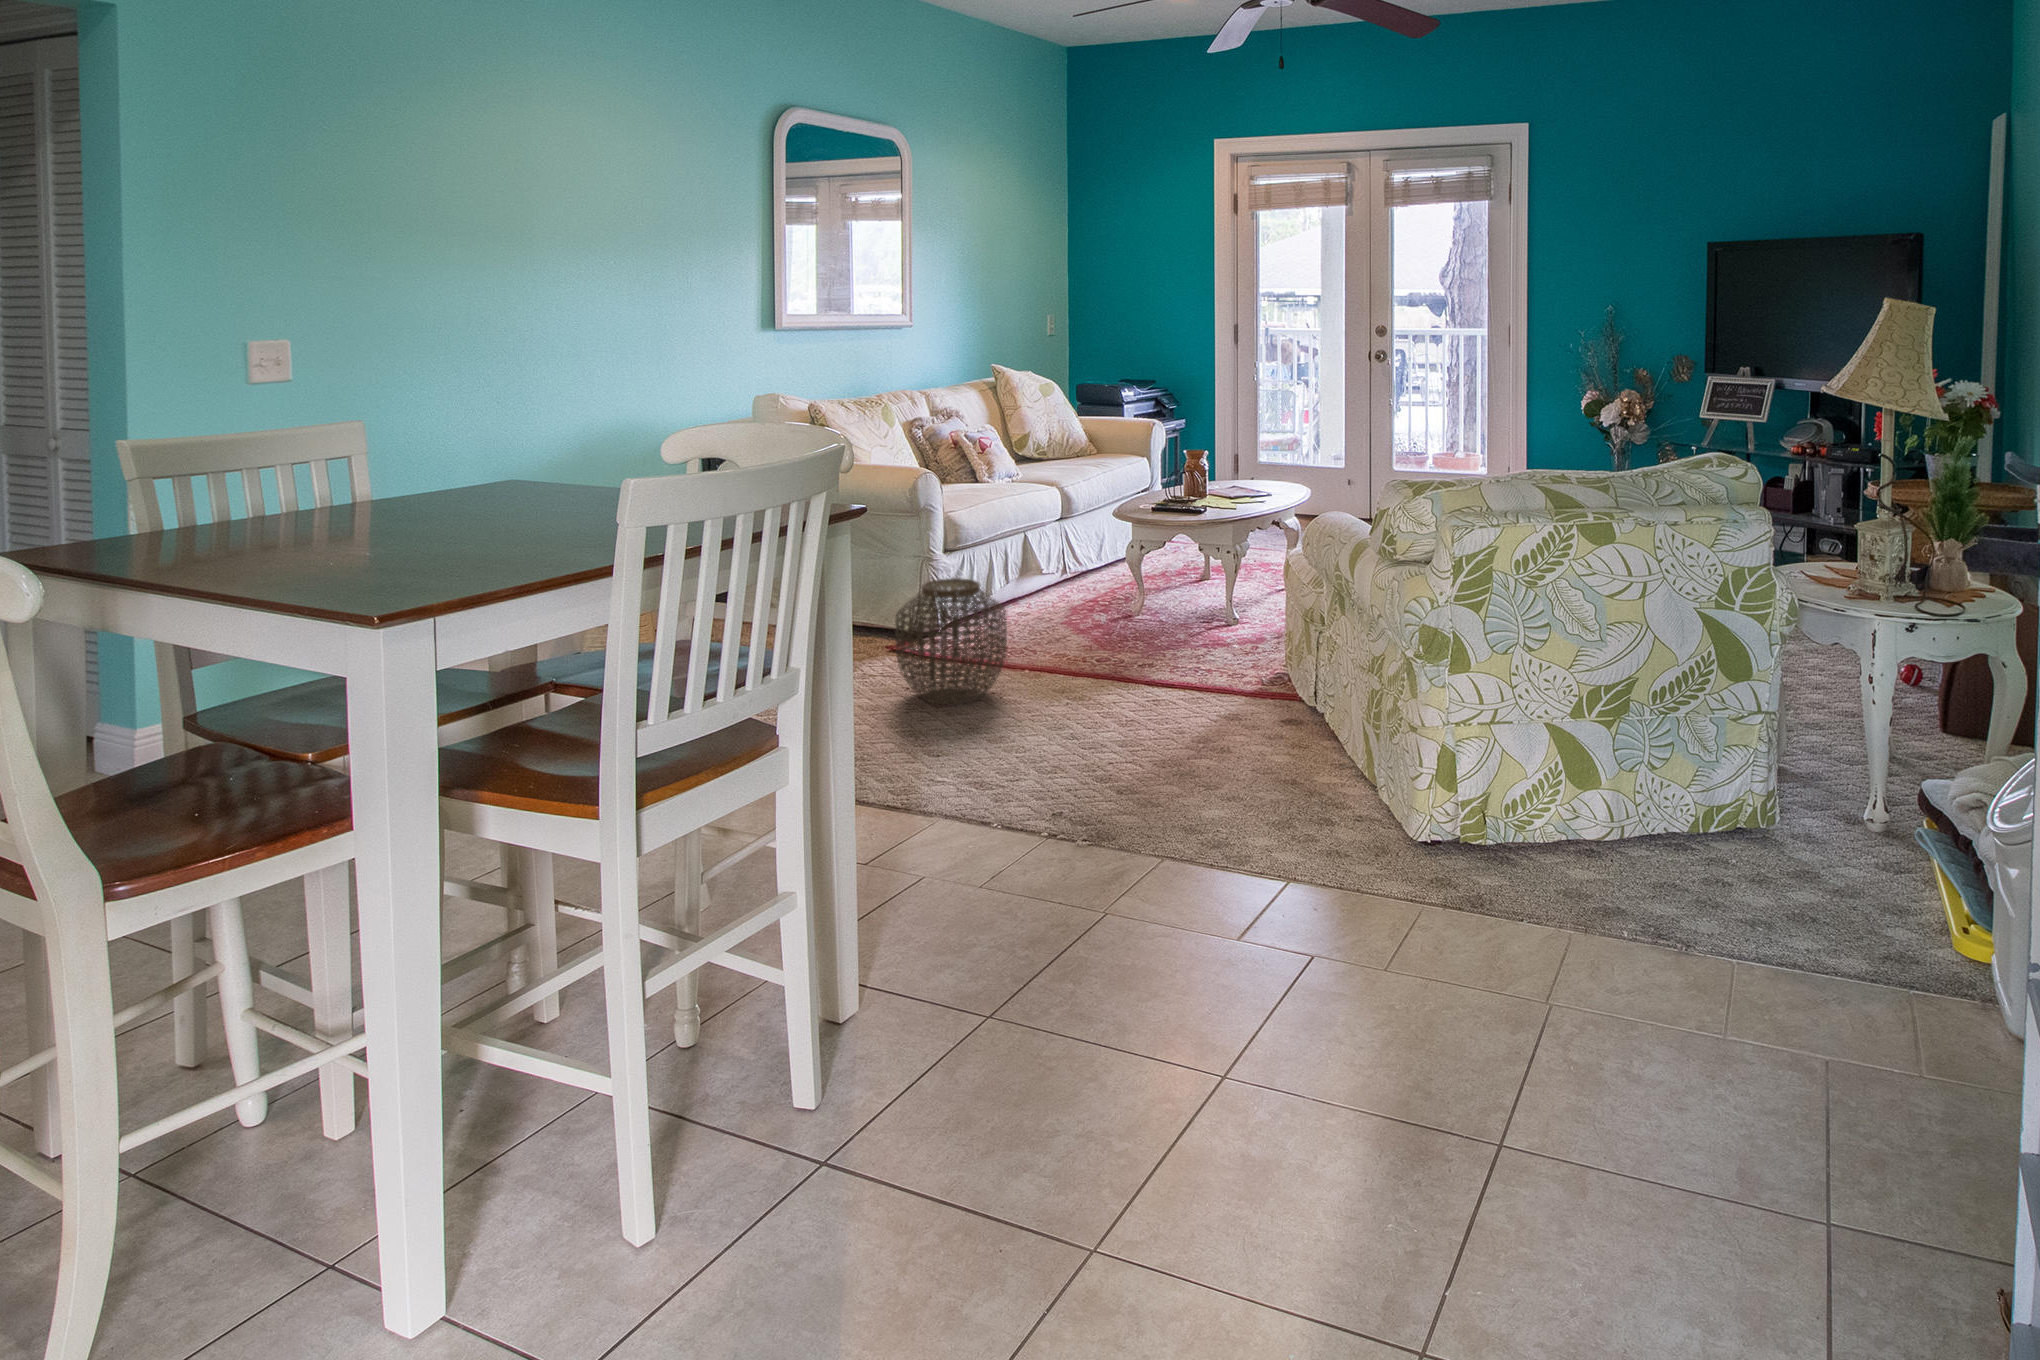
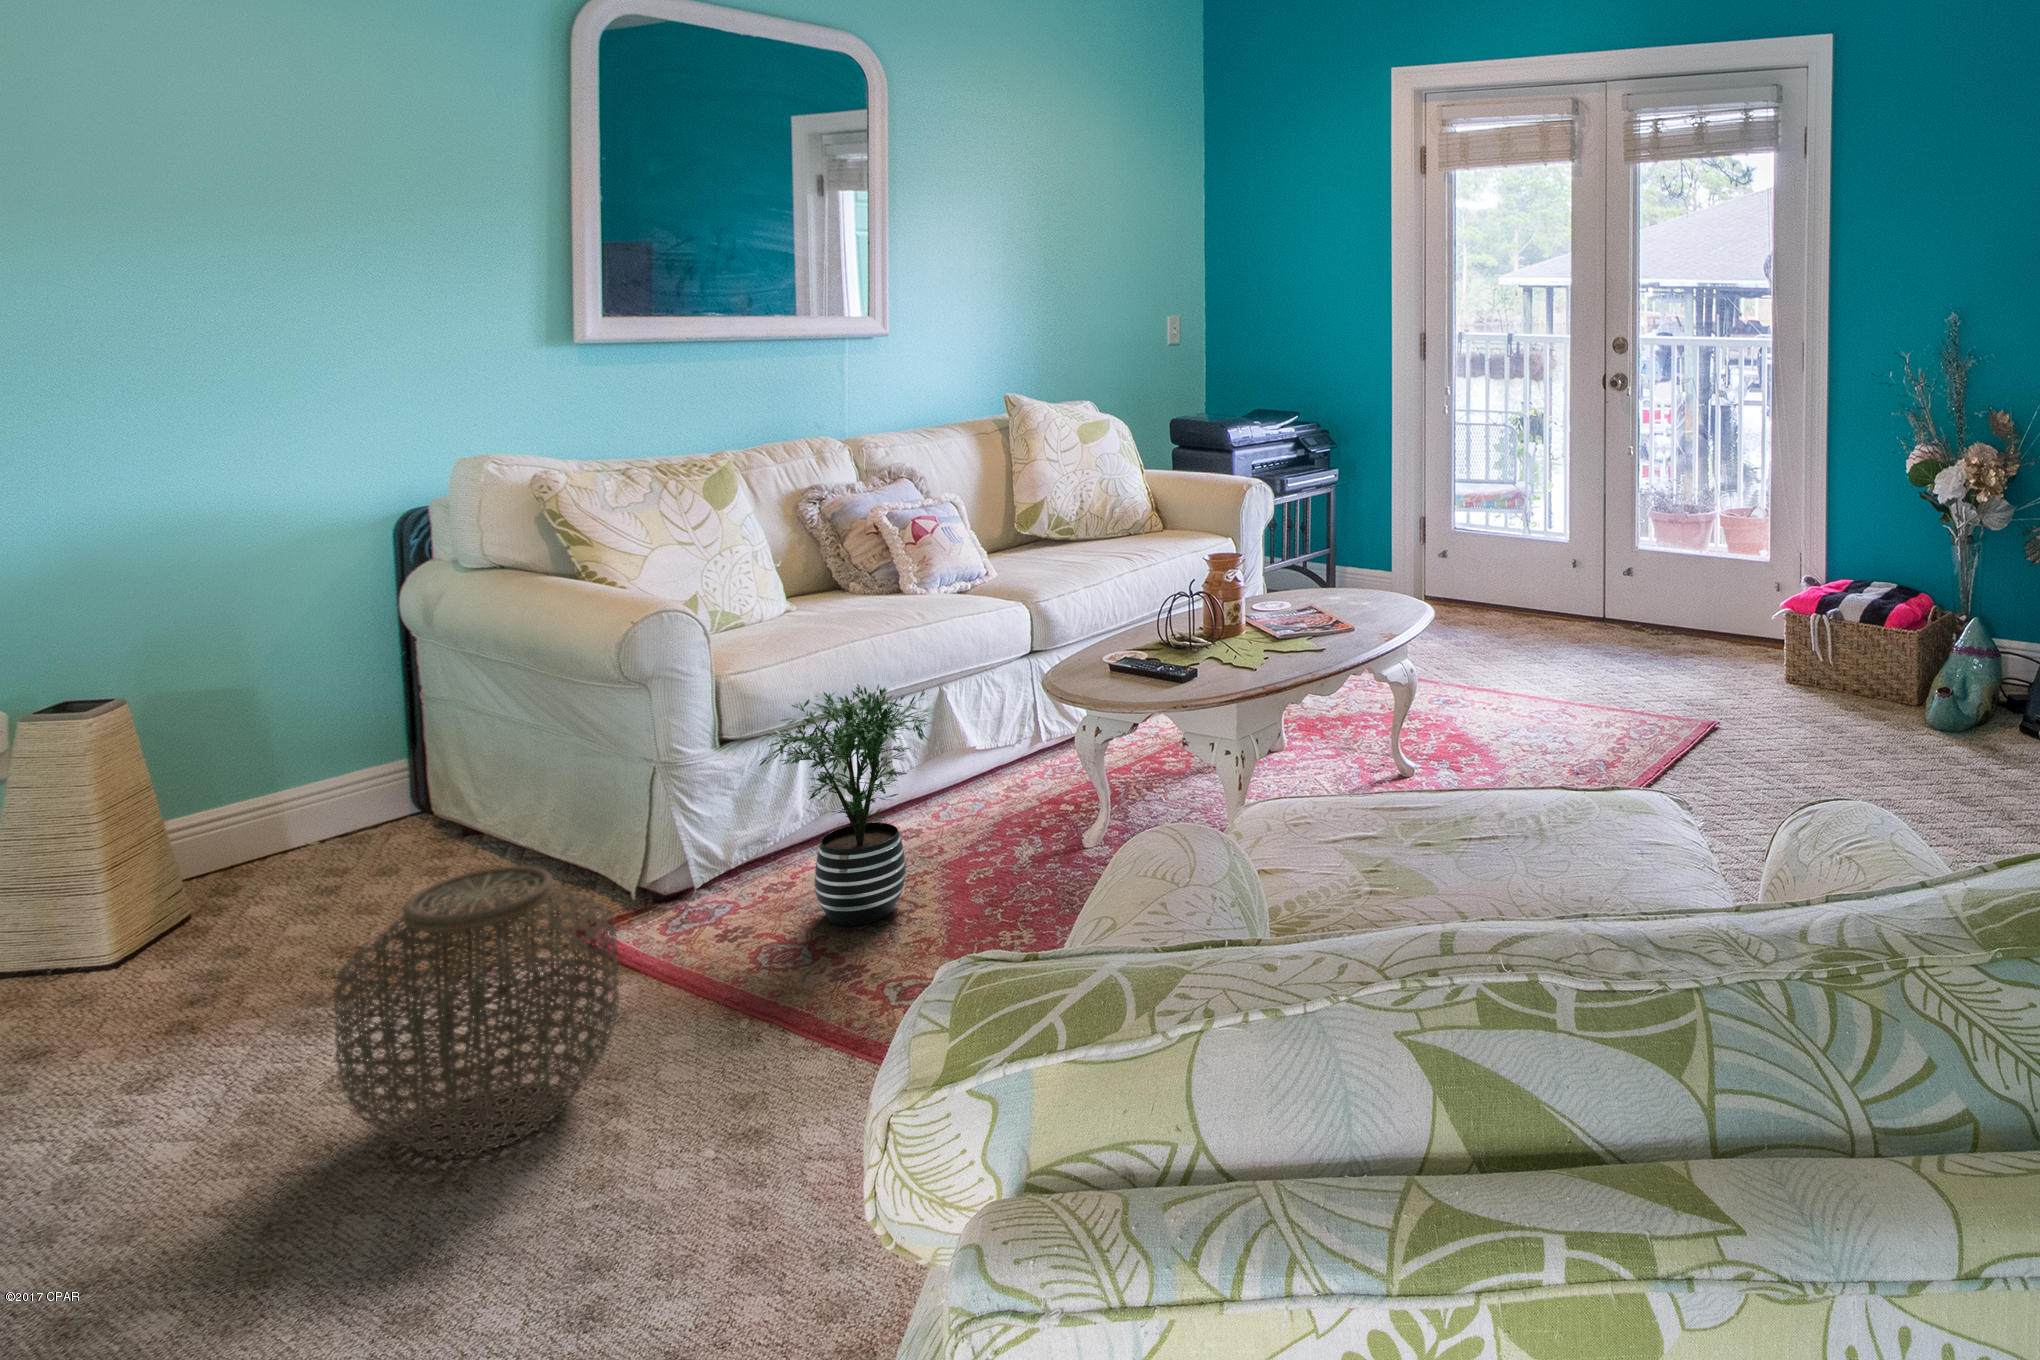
potted plant: none [990,513,1082,643] -> present [759,684,935,926]

